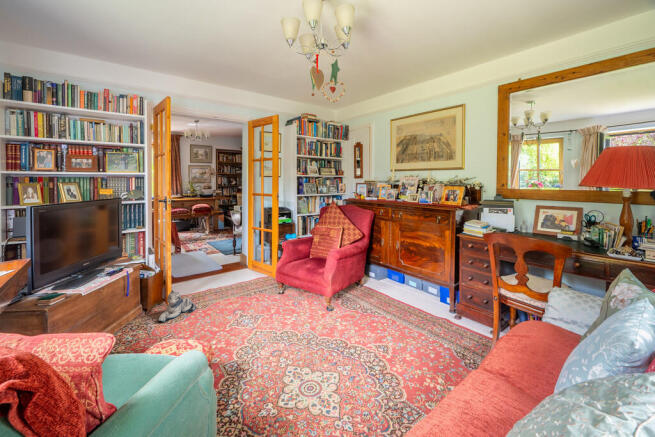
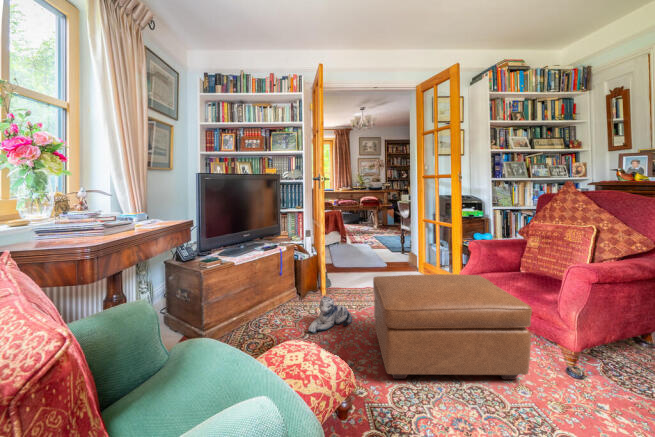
ottoman: none [214,262,308,333] -> present [373,274,532,379]

